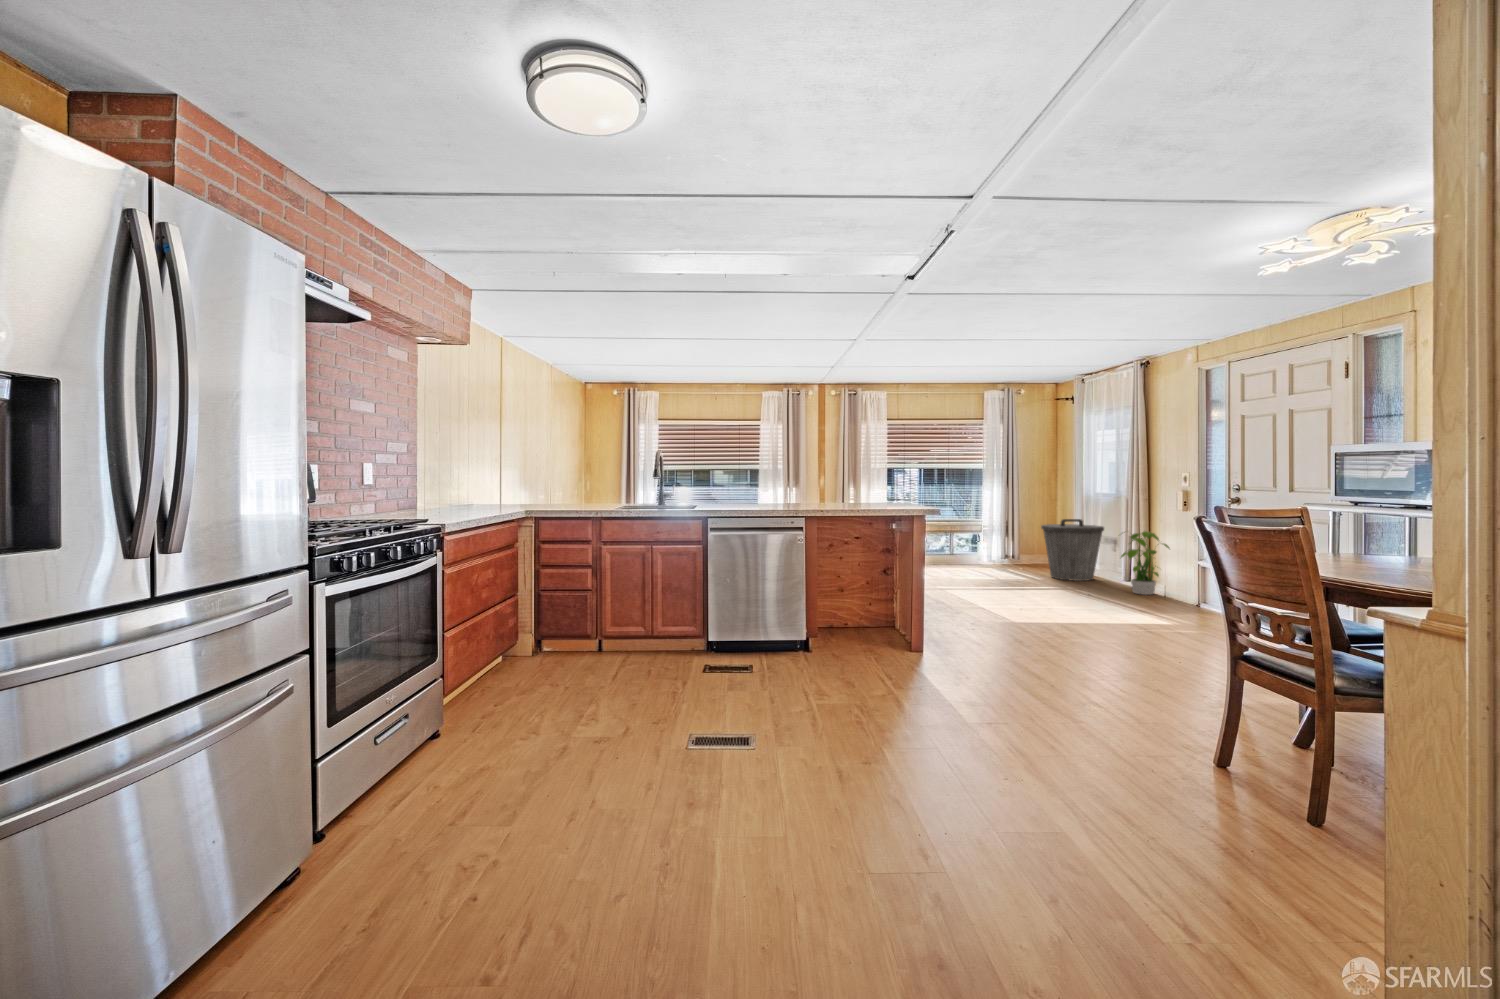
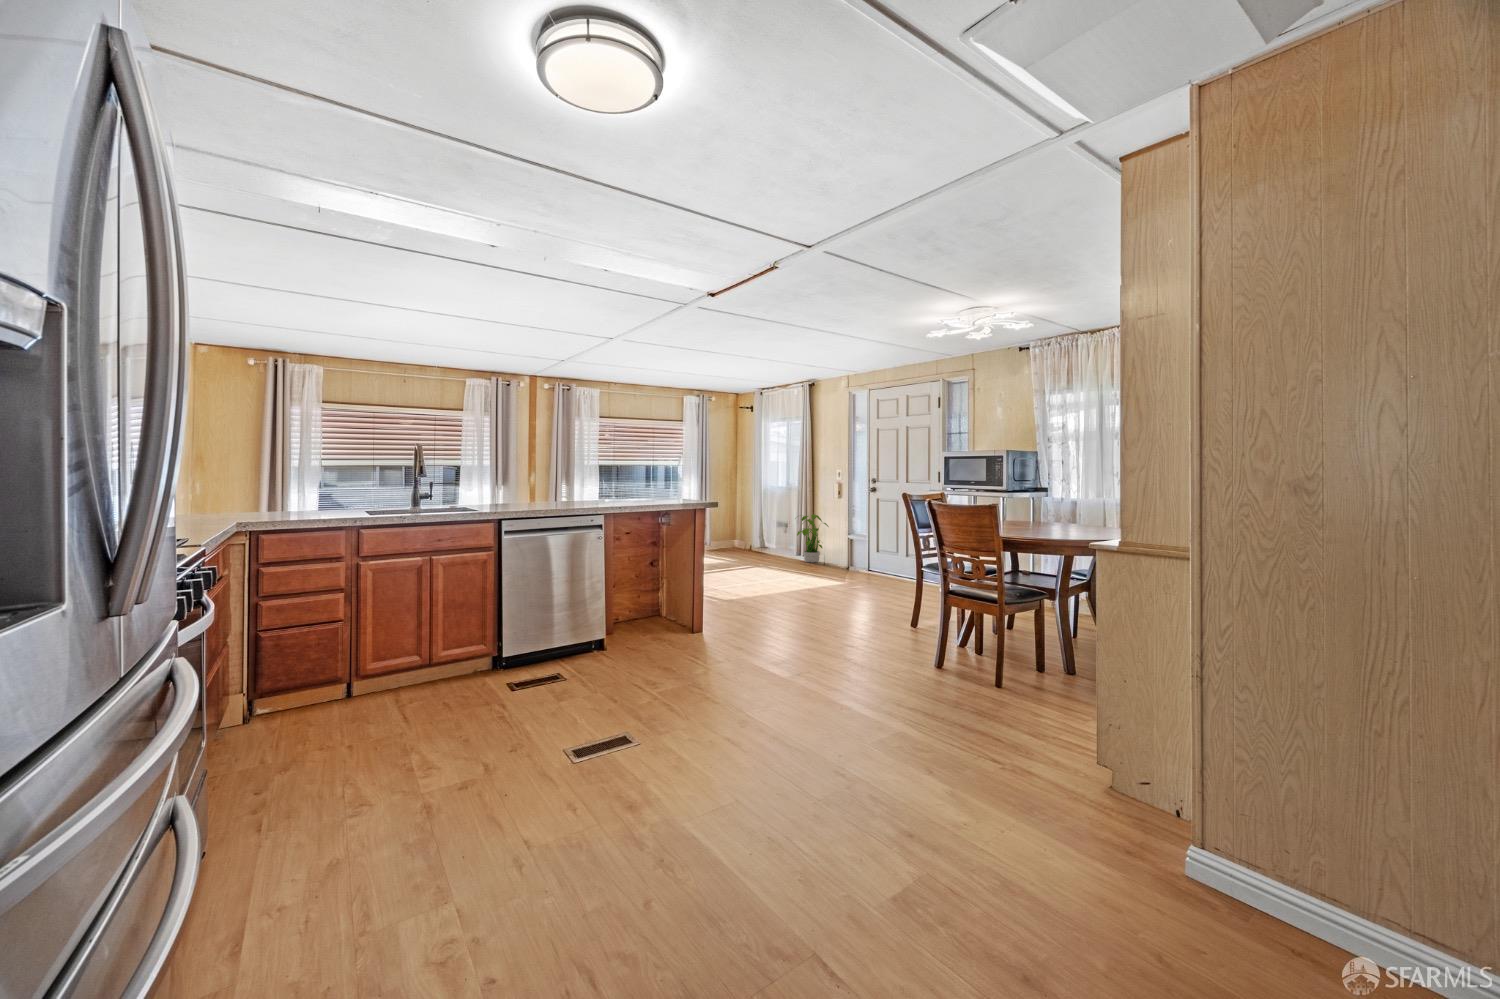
trash can: present [1041,519,1104,581] -> none [733,506,778,556]

